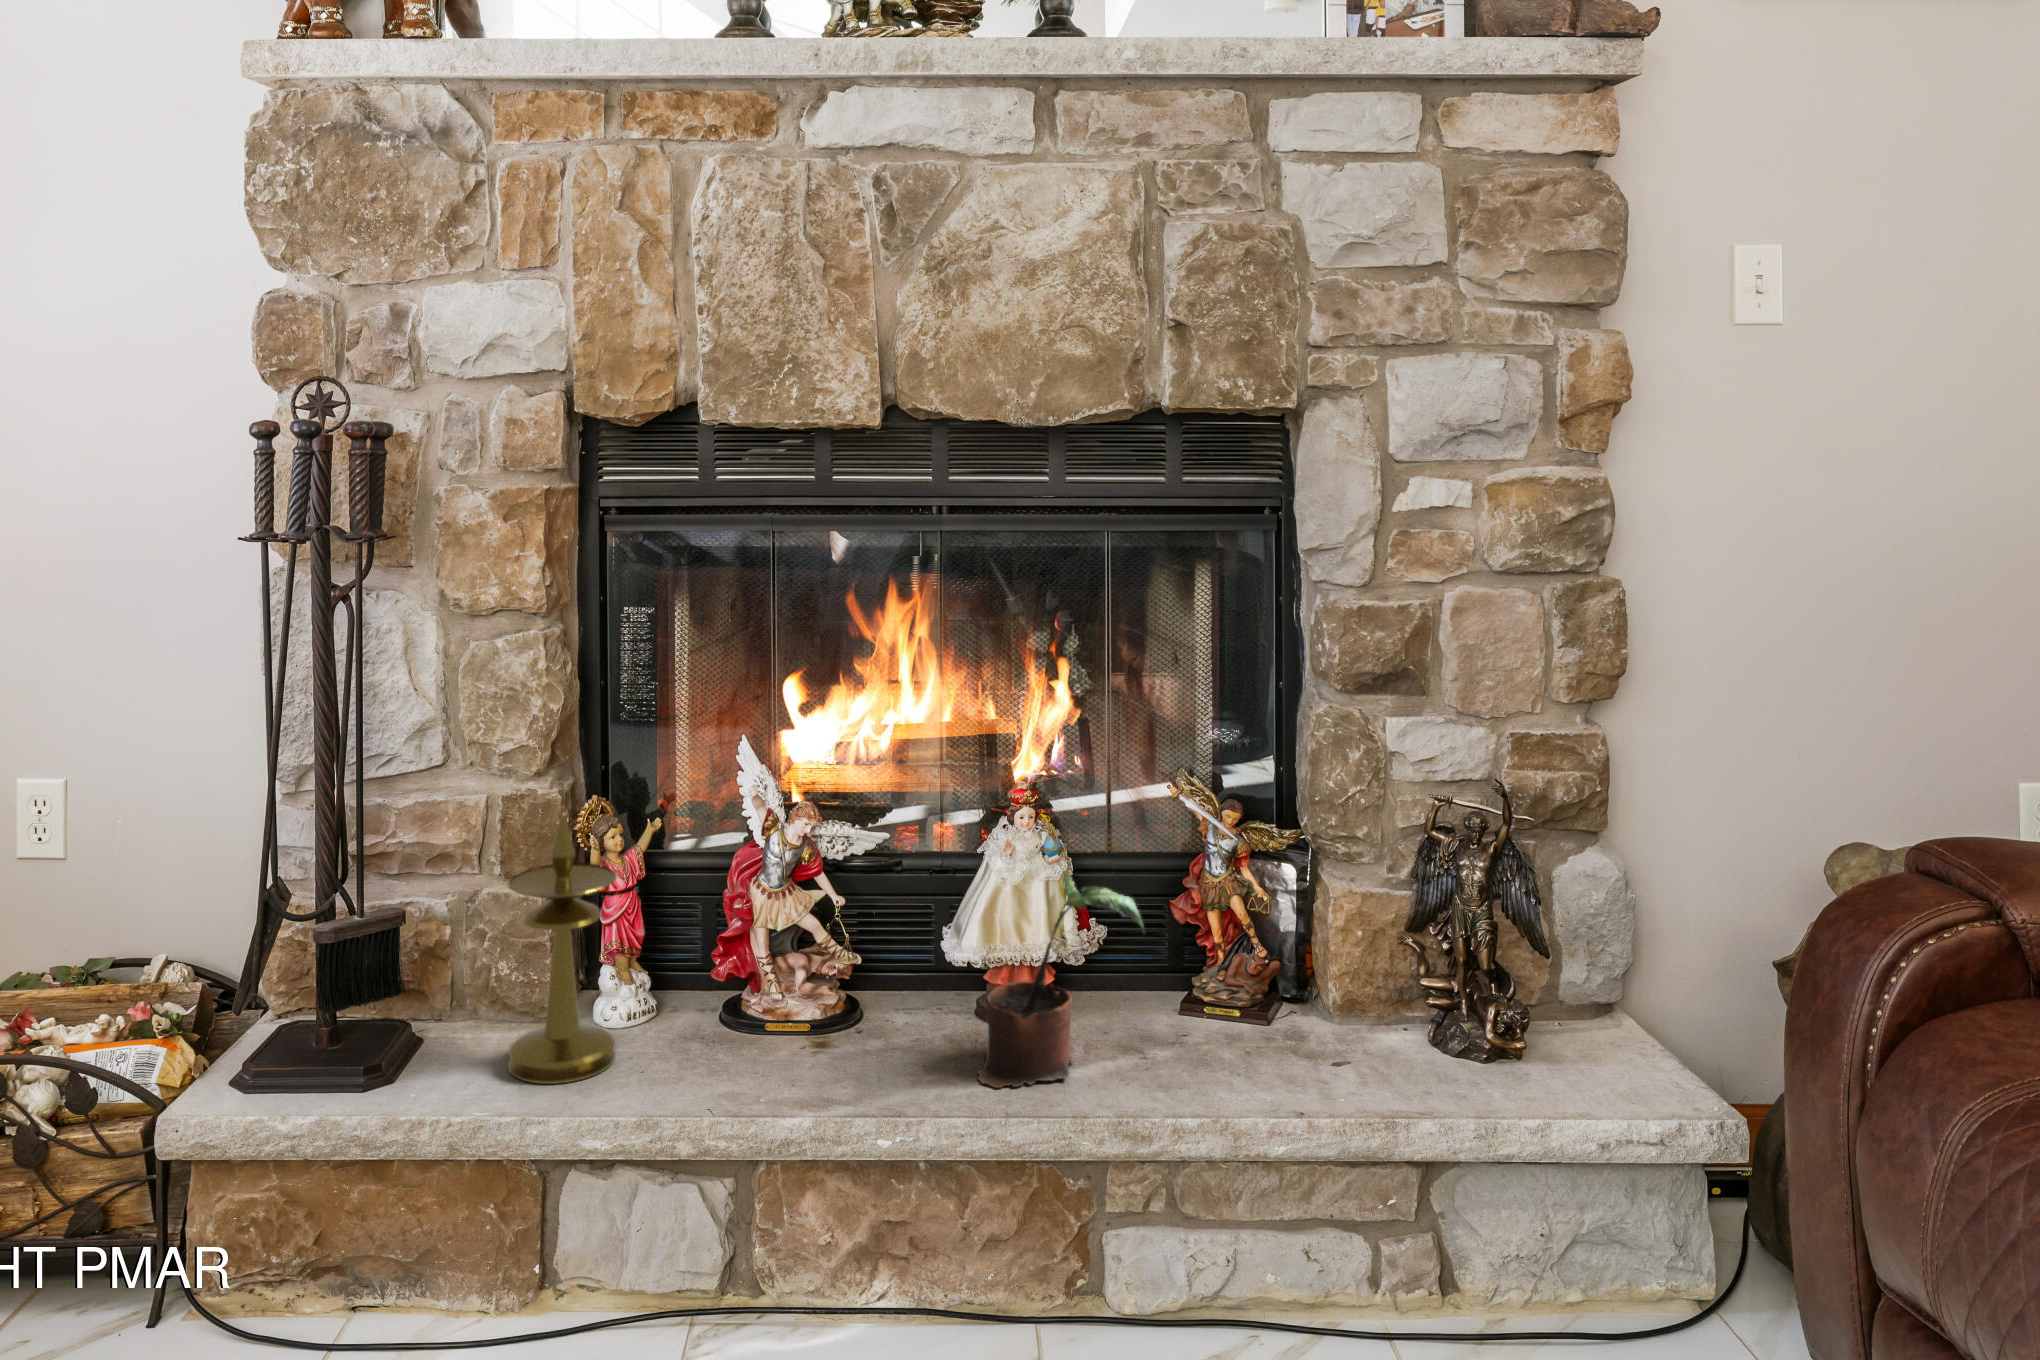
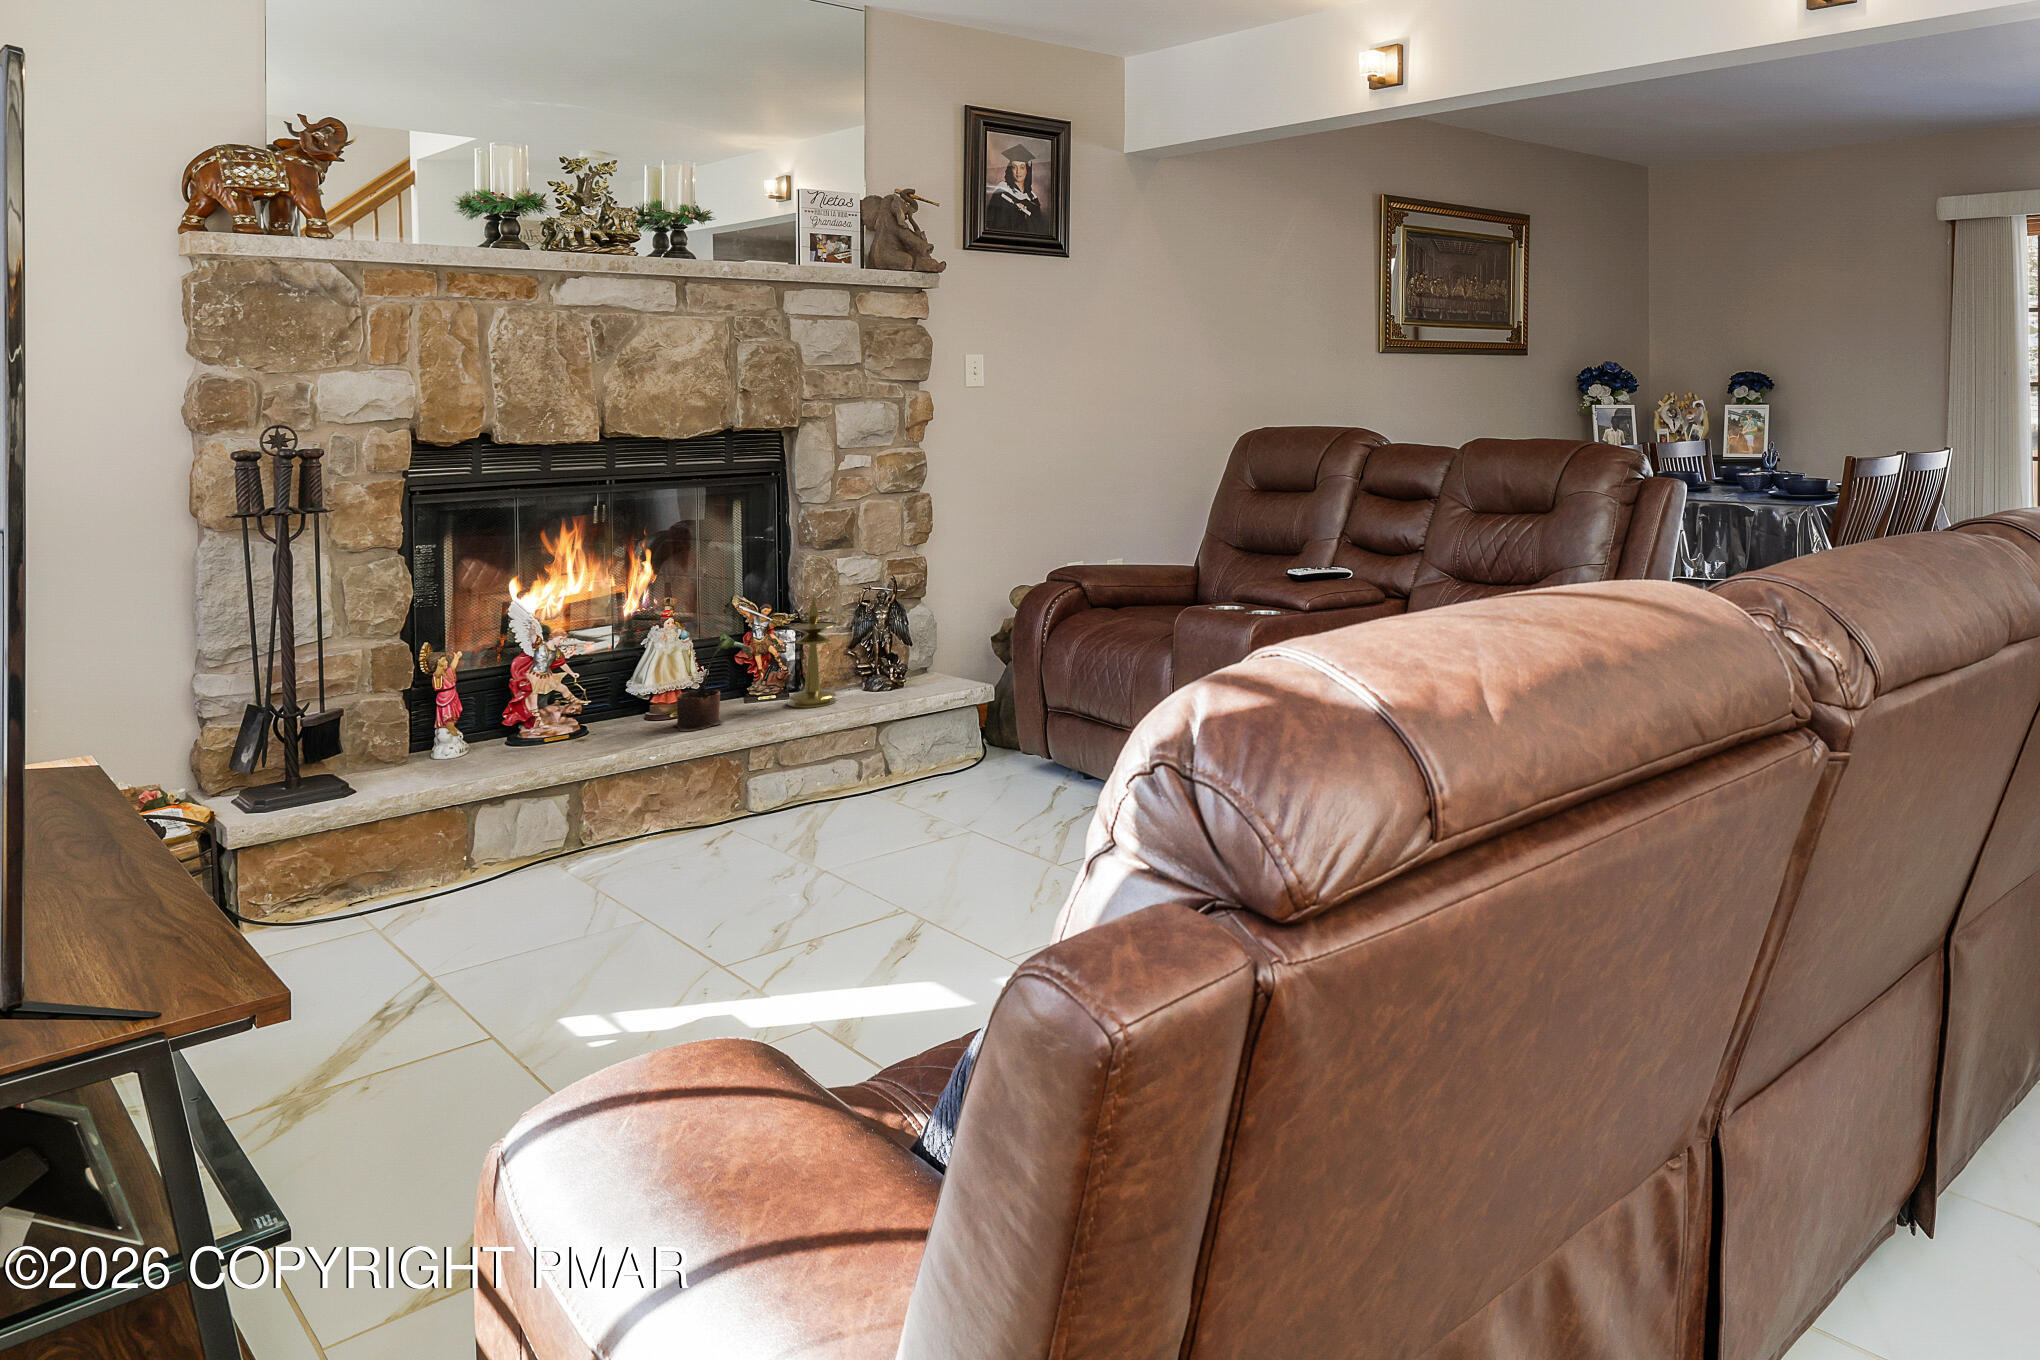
candlestick: present [508,813,617,1084] -> present [788,597,837,708]

